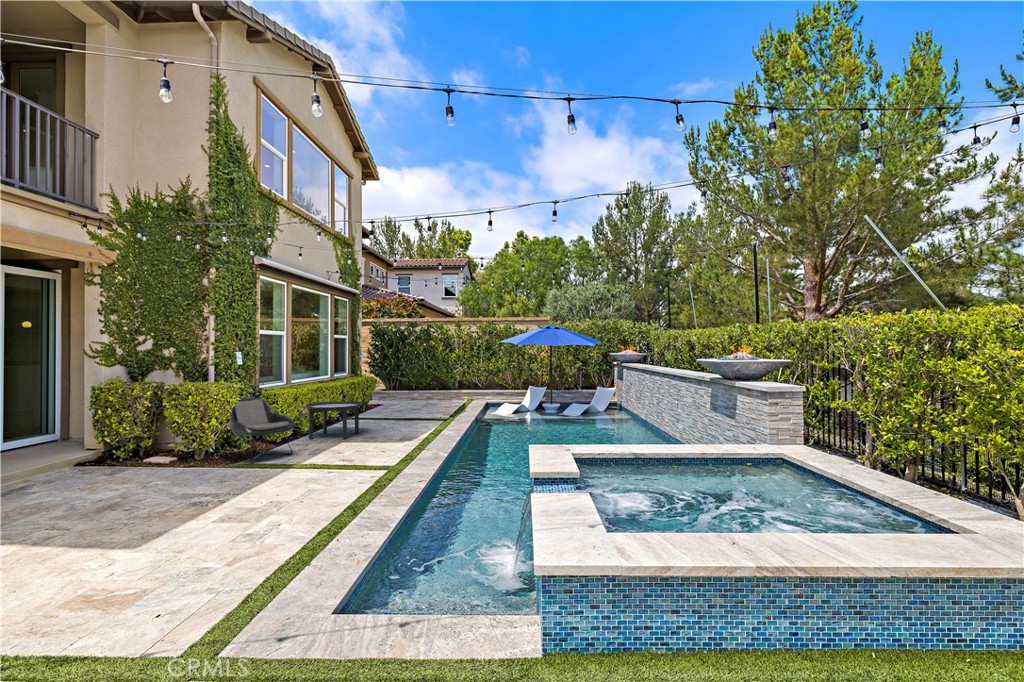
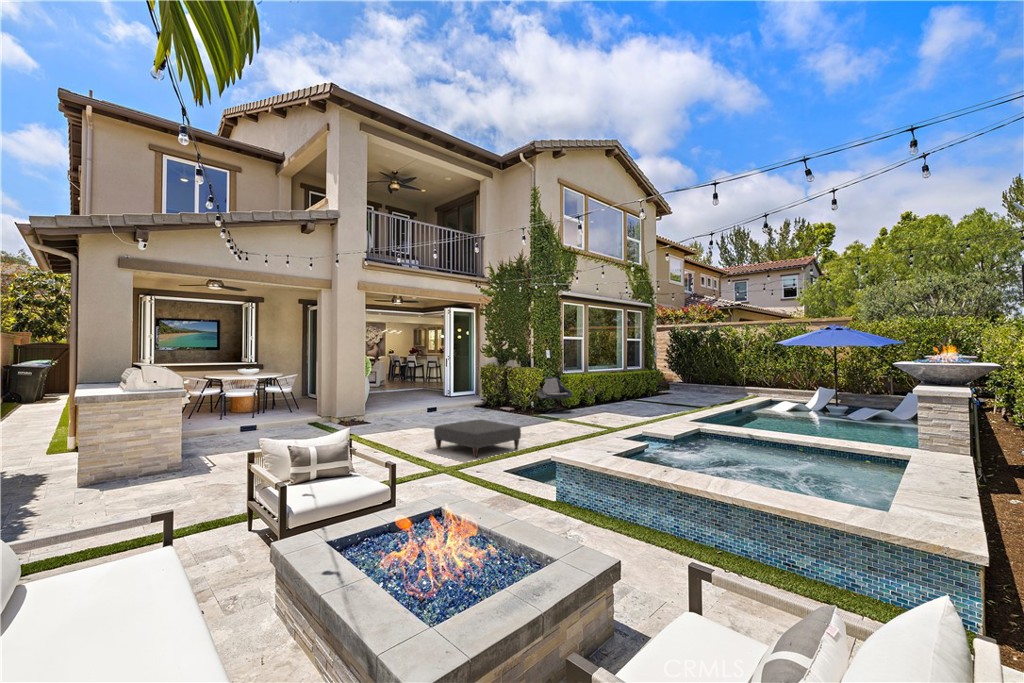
round table: present [305,401,363,439] -> none [588,384,626,410]
ottoman: none [39,516,300,640] -> present [434,420,521,458]

